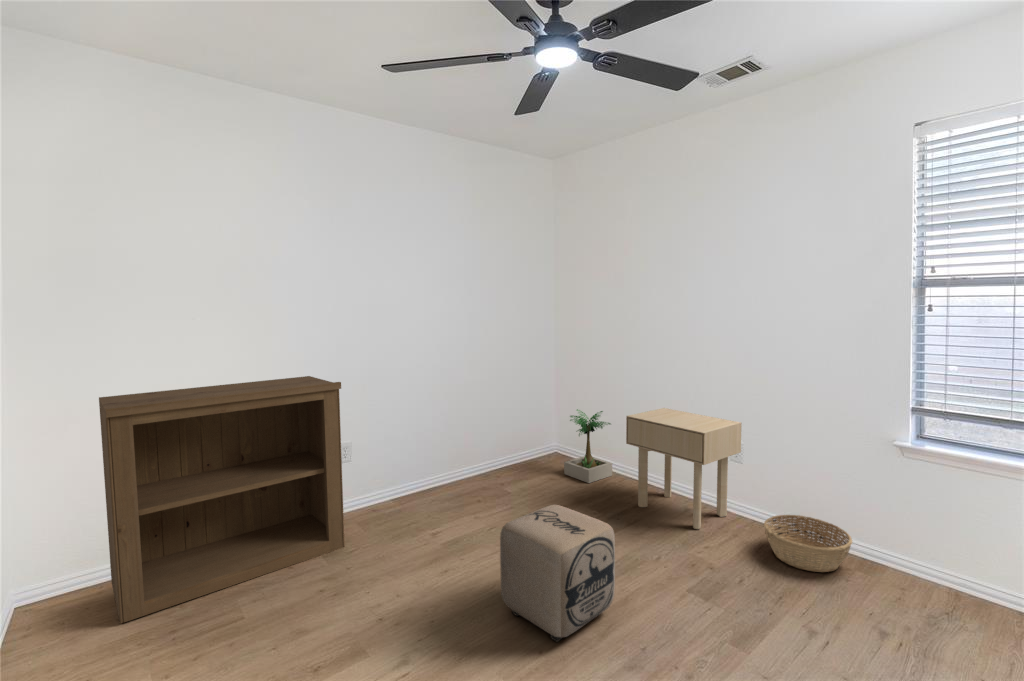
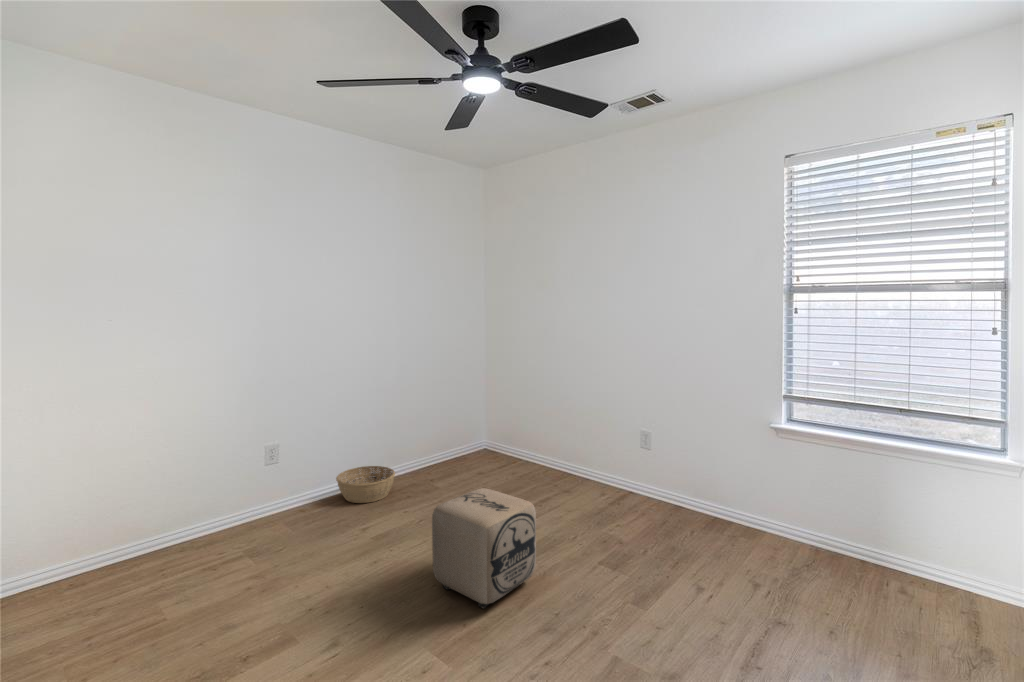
bookshelf: present [99,376,345,623] -> none [18,375,280,623]
side table: present [626,408,742,529] -> none [550,402,650,509]
potted plant: present [564,409,612,483] -> none [492,405,542,474]
basket: present [764,515,852,572] -> present [336,466,395,503]

